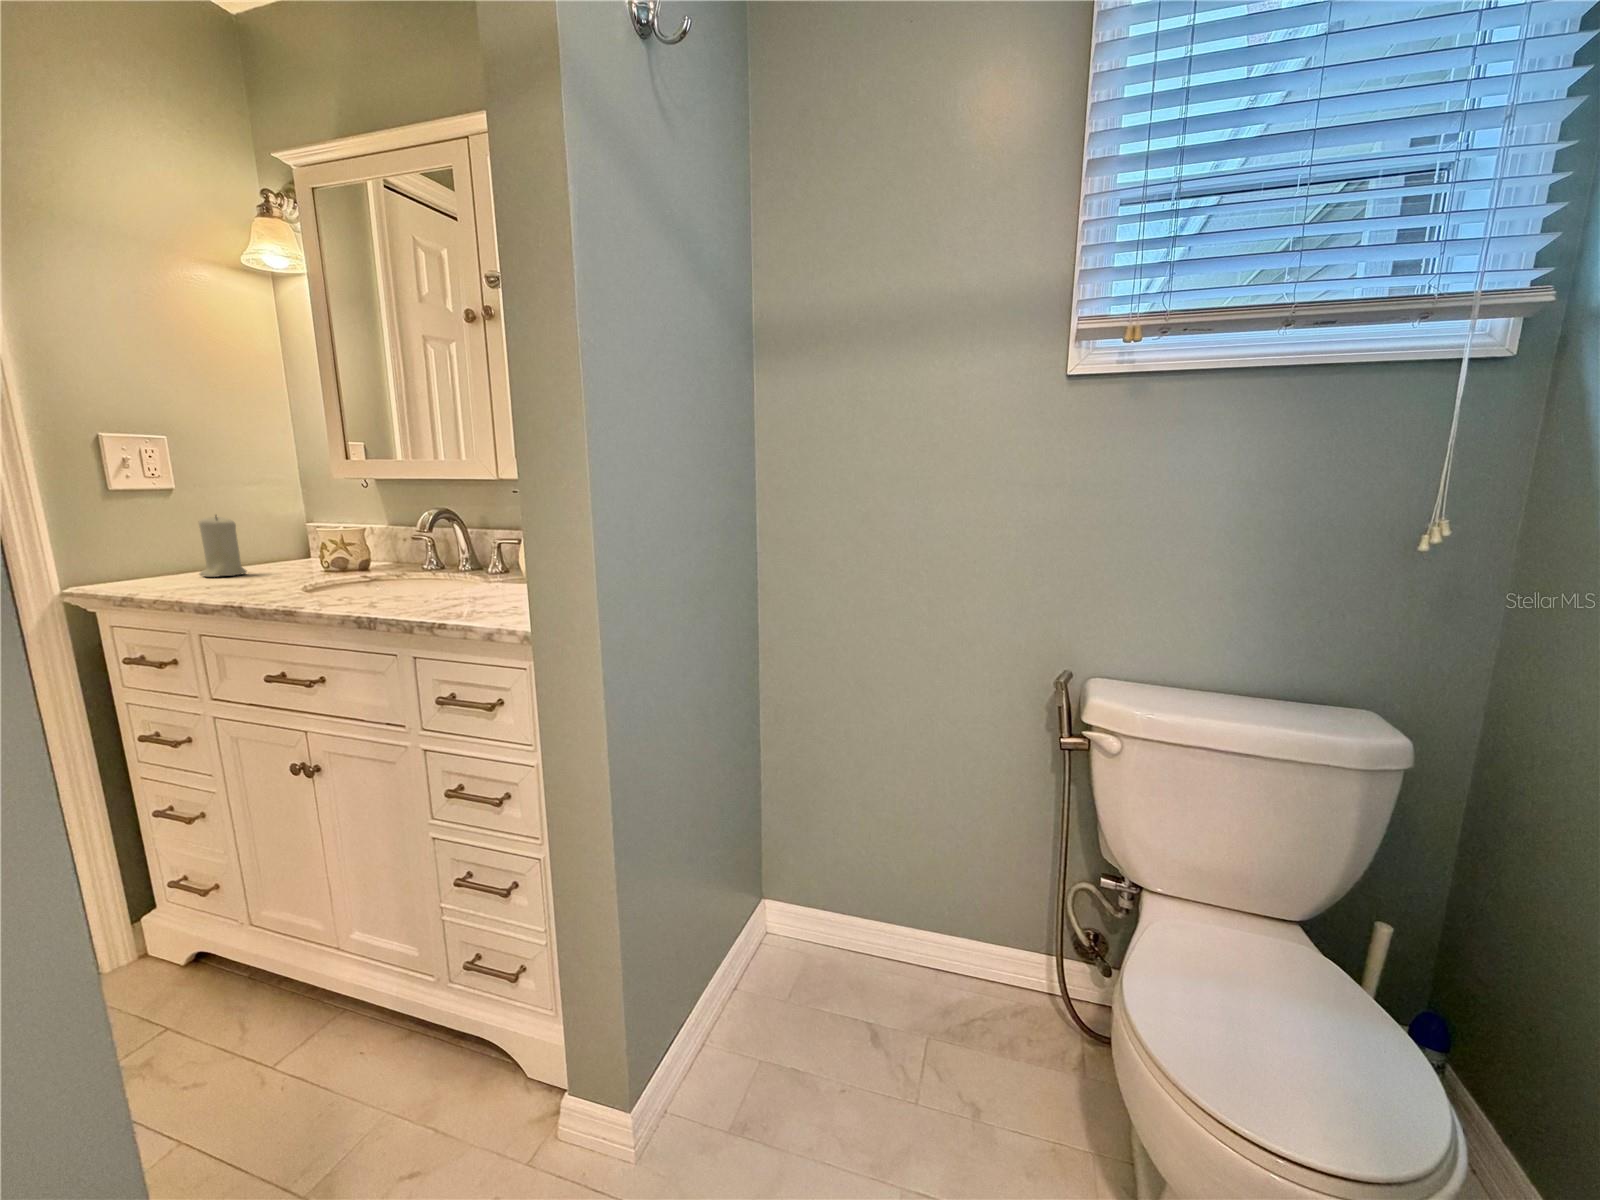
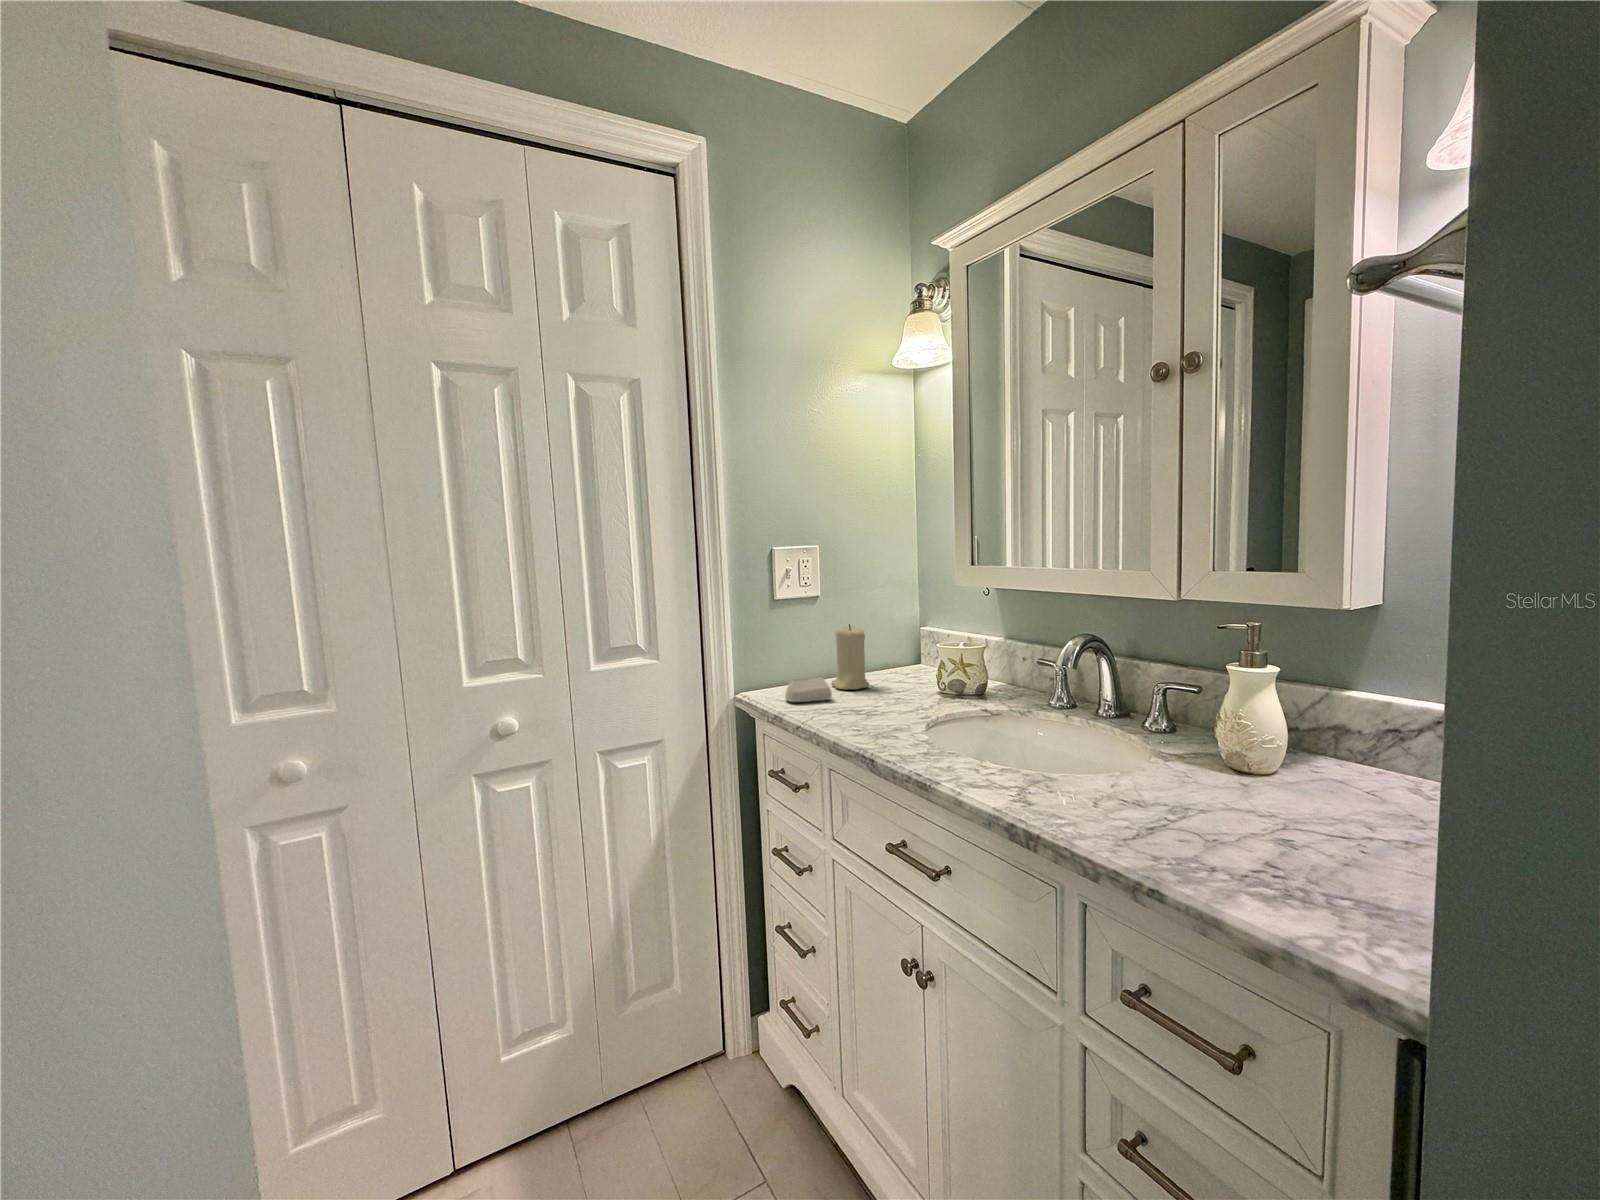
soap bar: none [137,564,199,587] -> present [785,677,832,702]

